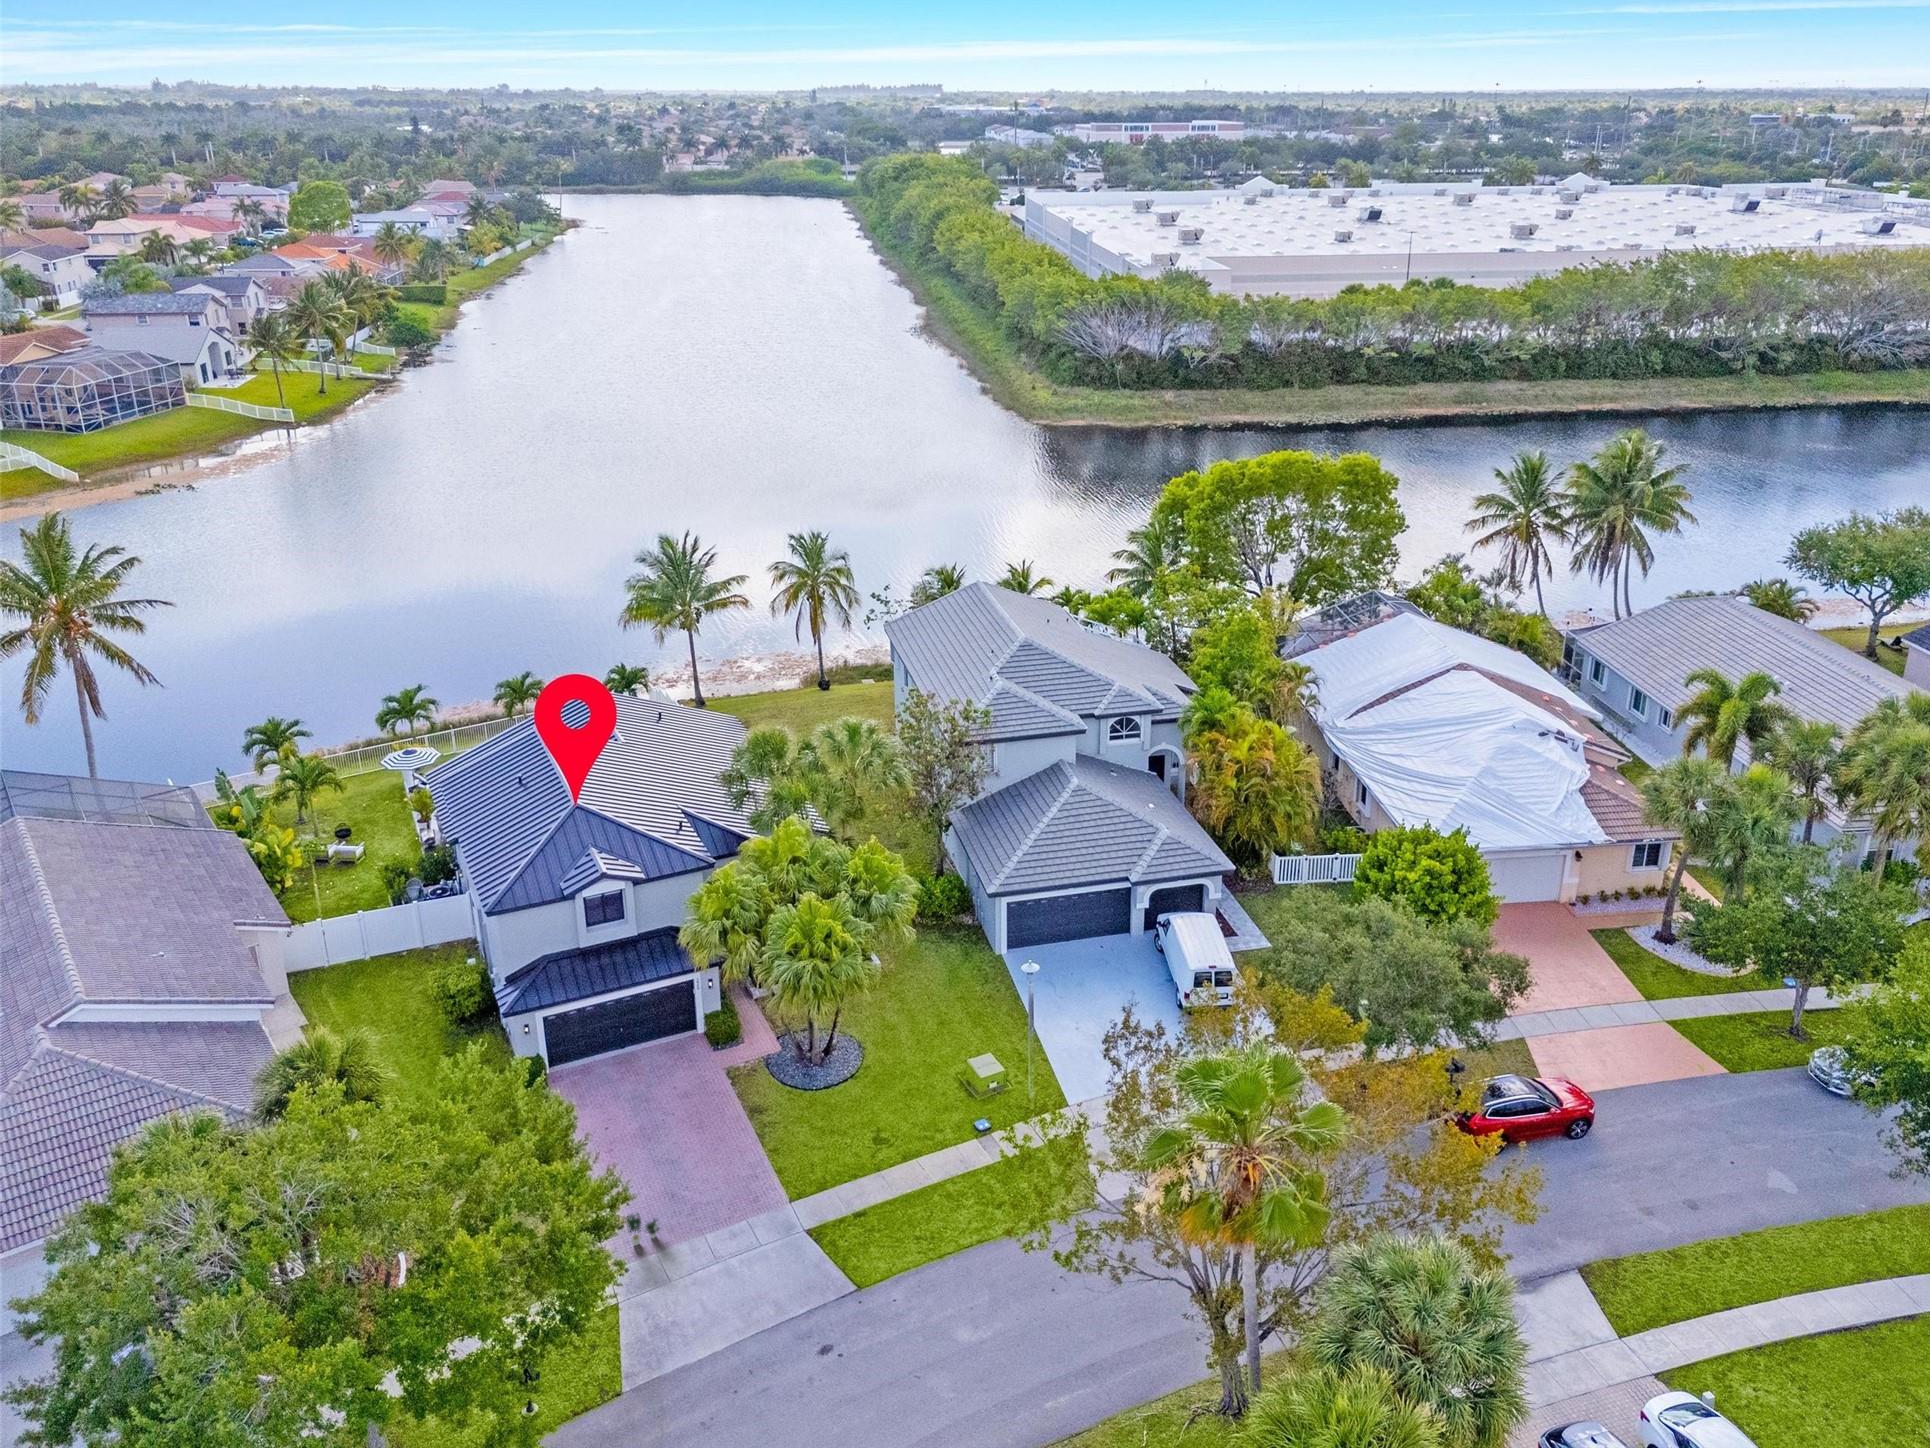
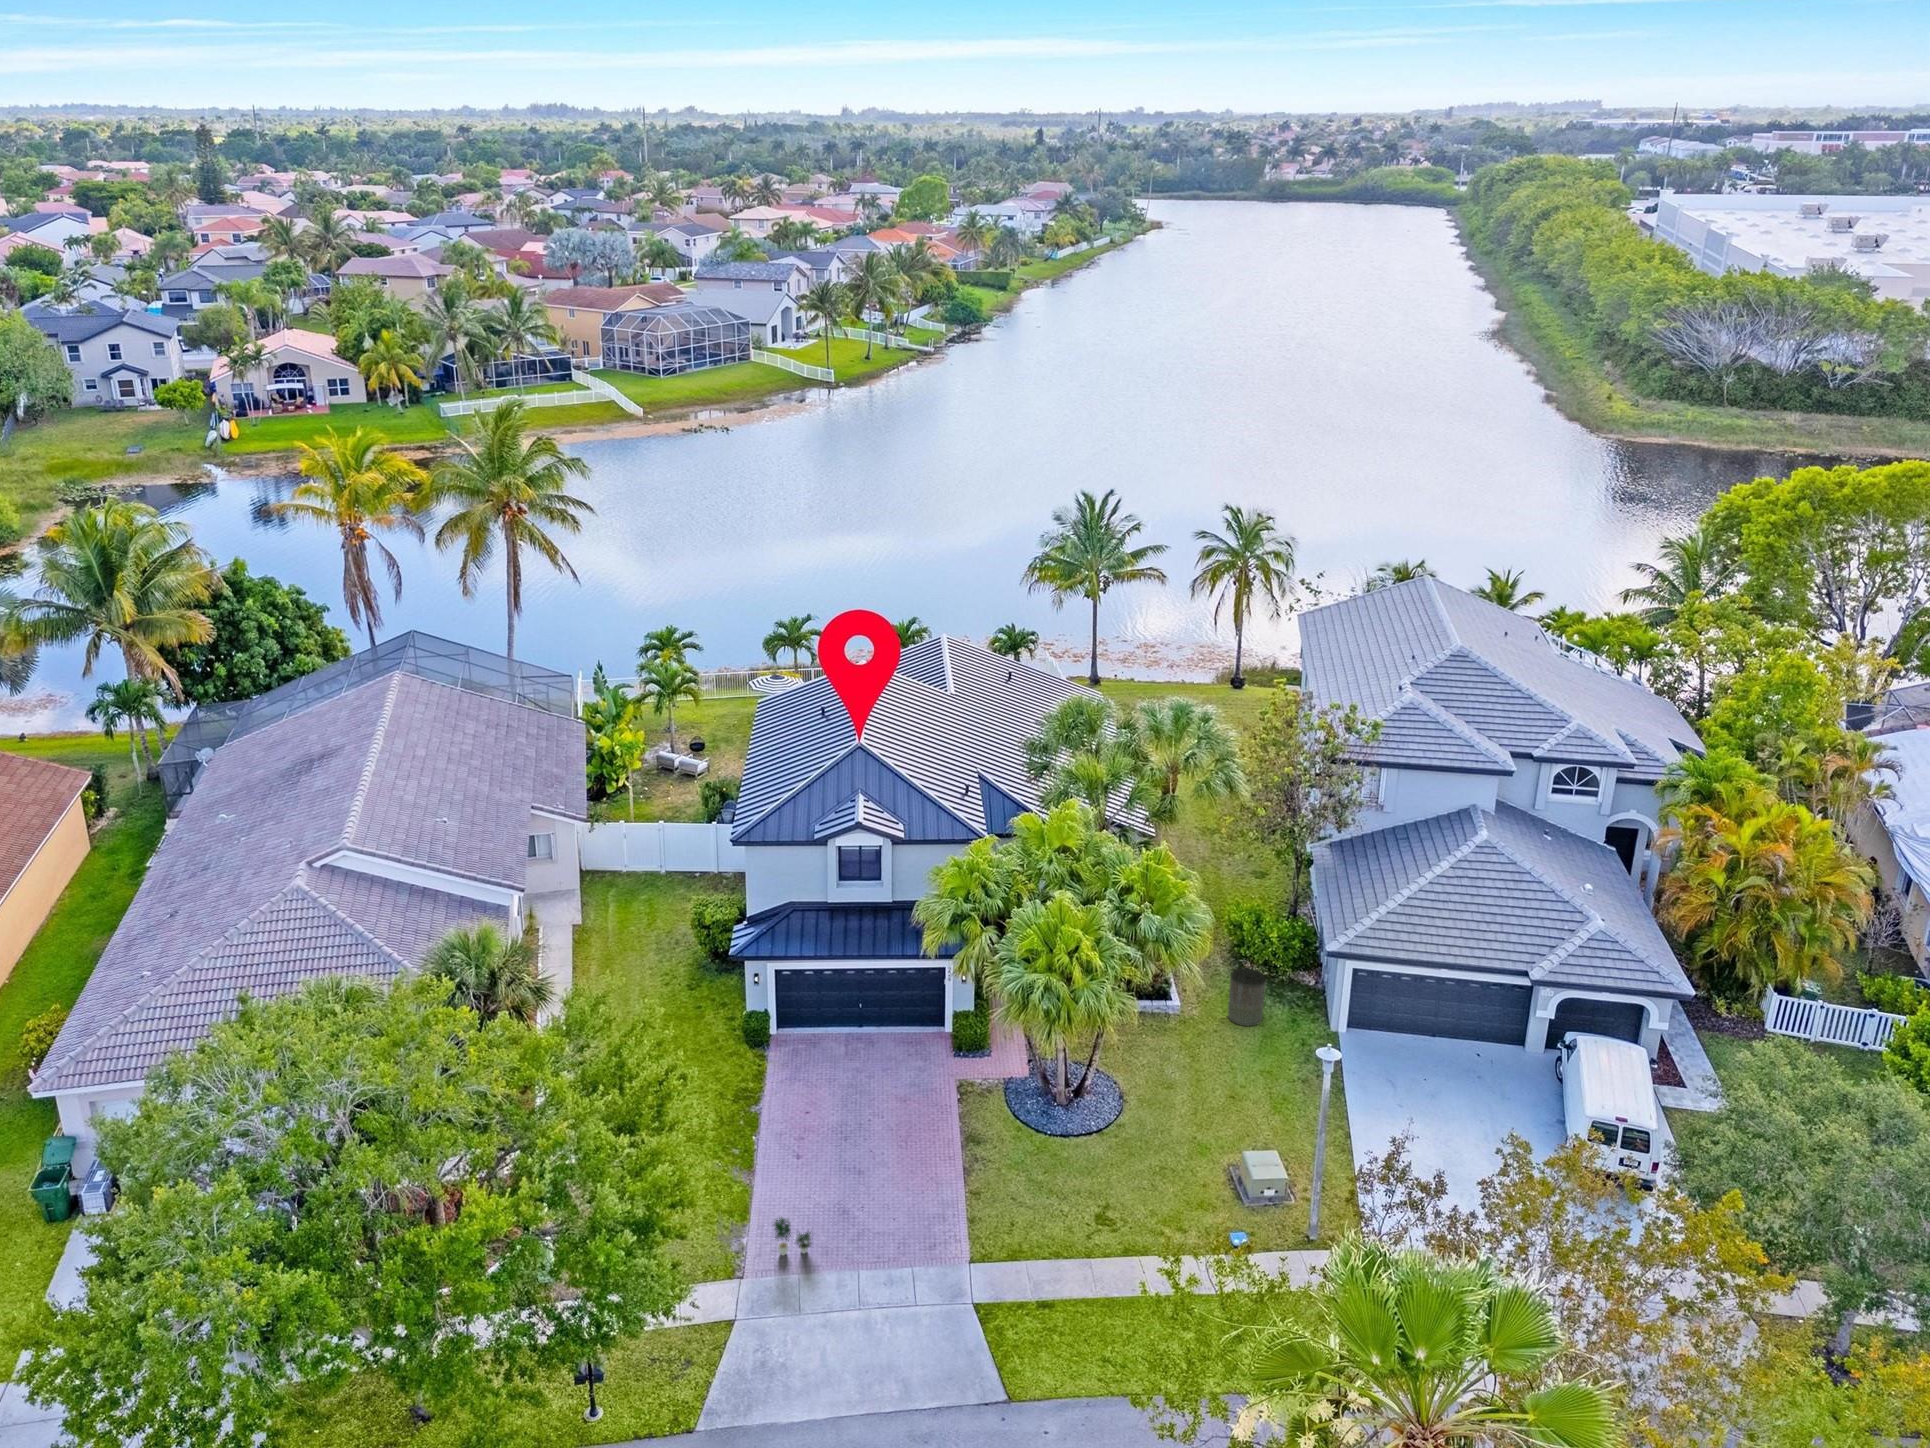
trash can: none [915,921,943,967] -> present [1228,968,1266,1027]

